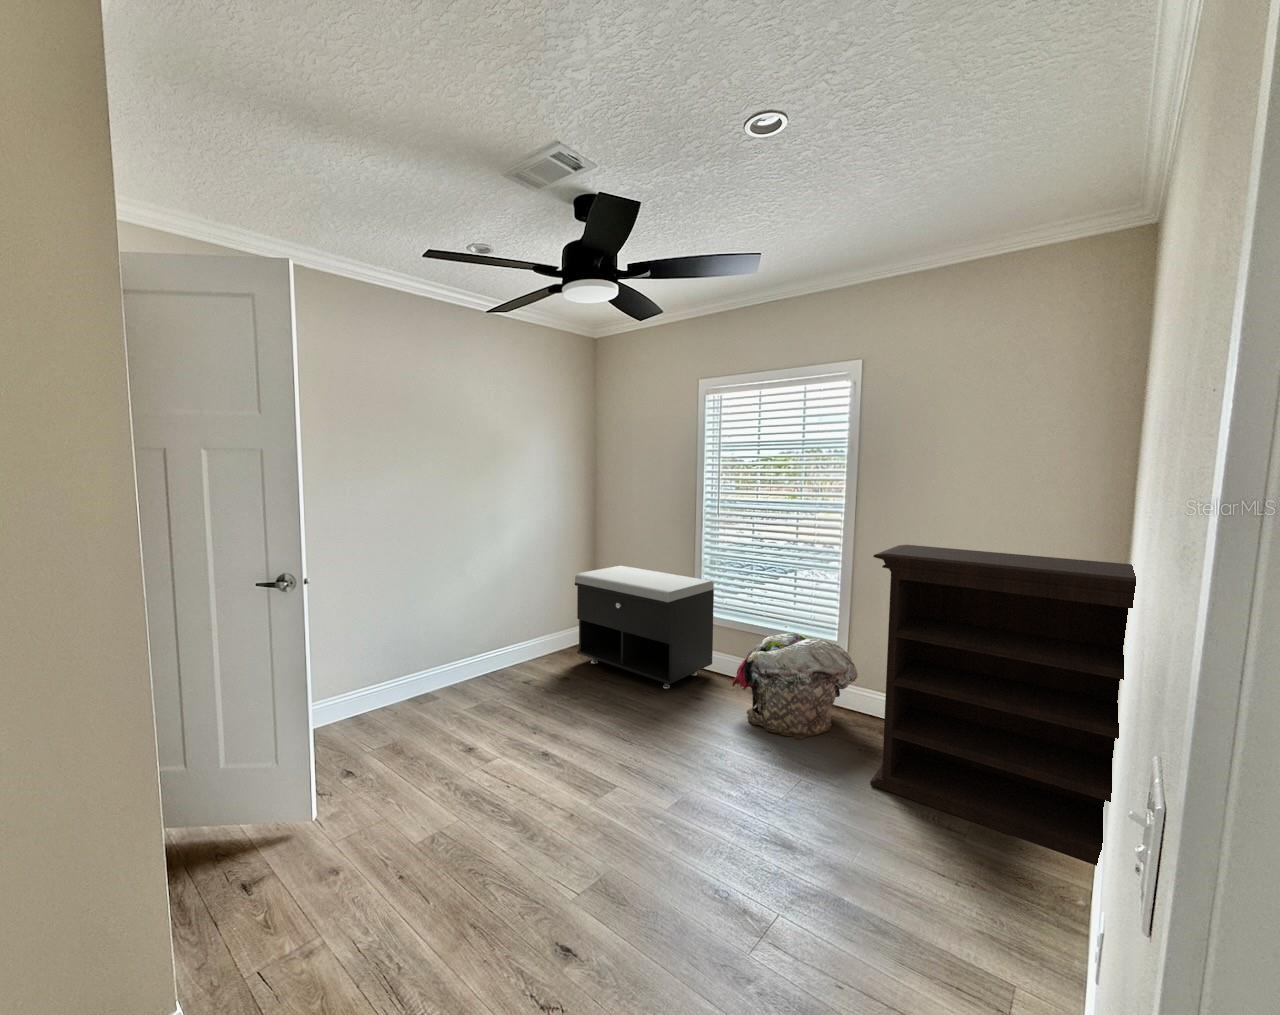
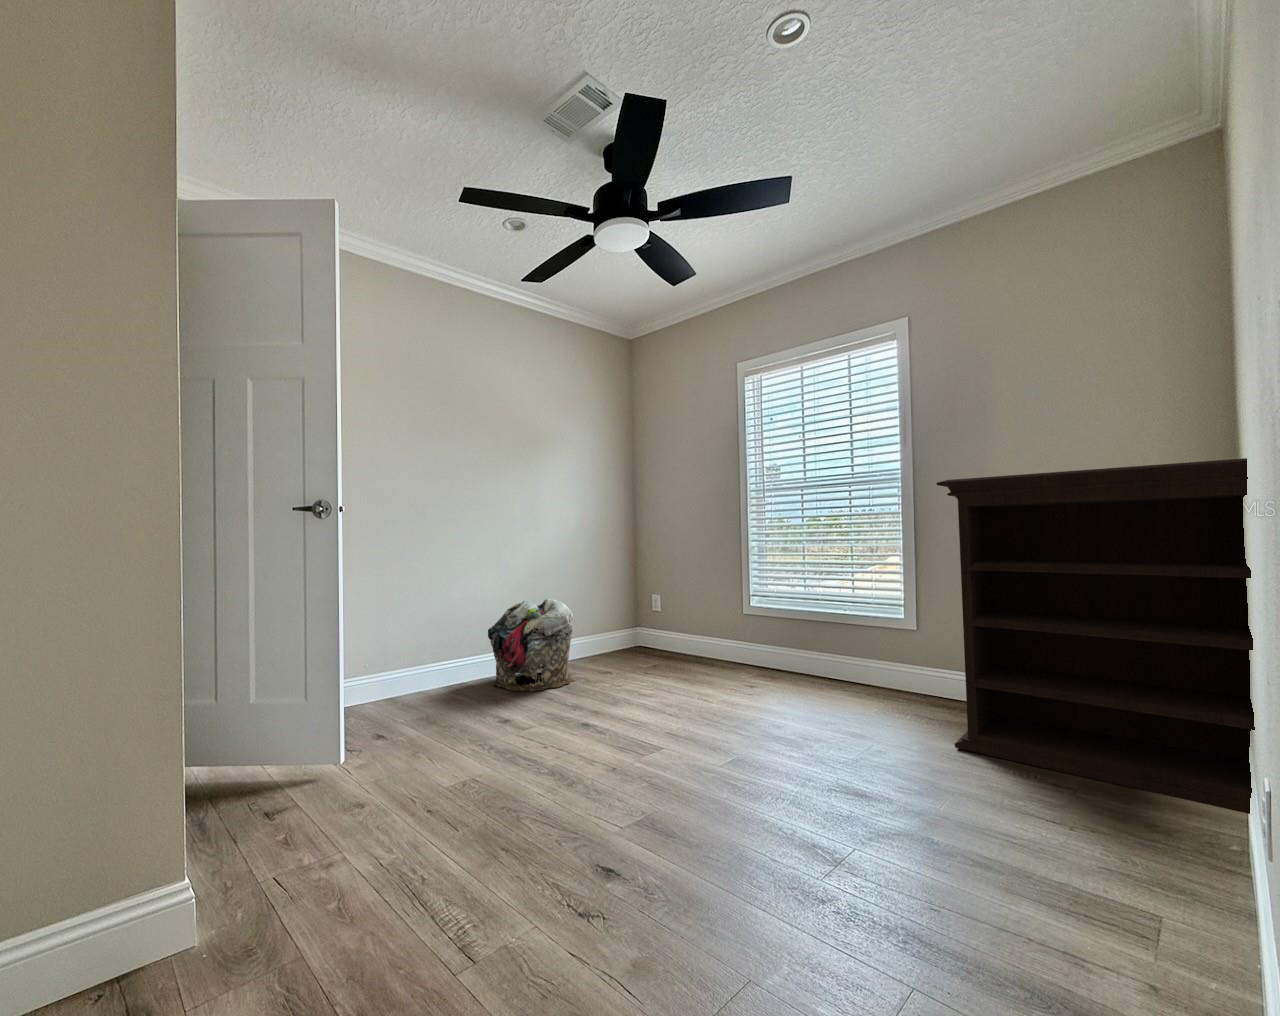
storage bench: present [575,566,714,689] -> none [616,562,766,679]
laundry basket: present [731,632,858,739] -> present [488,598,575,692]

